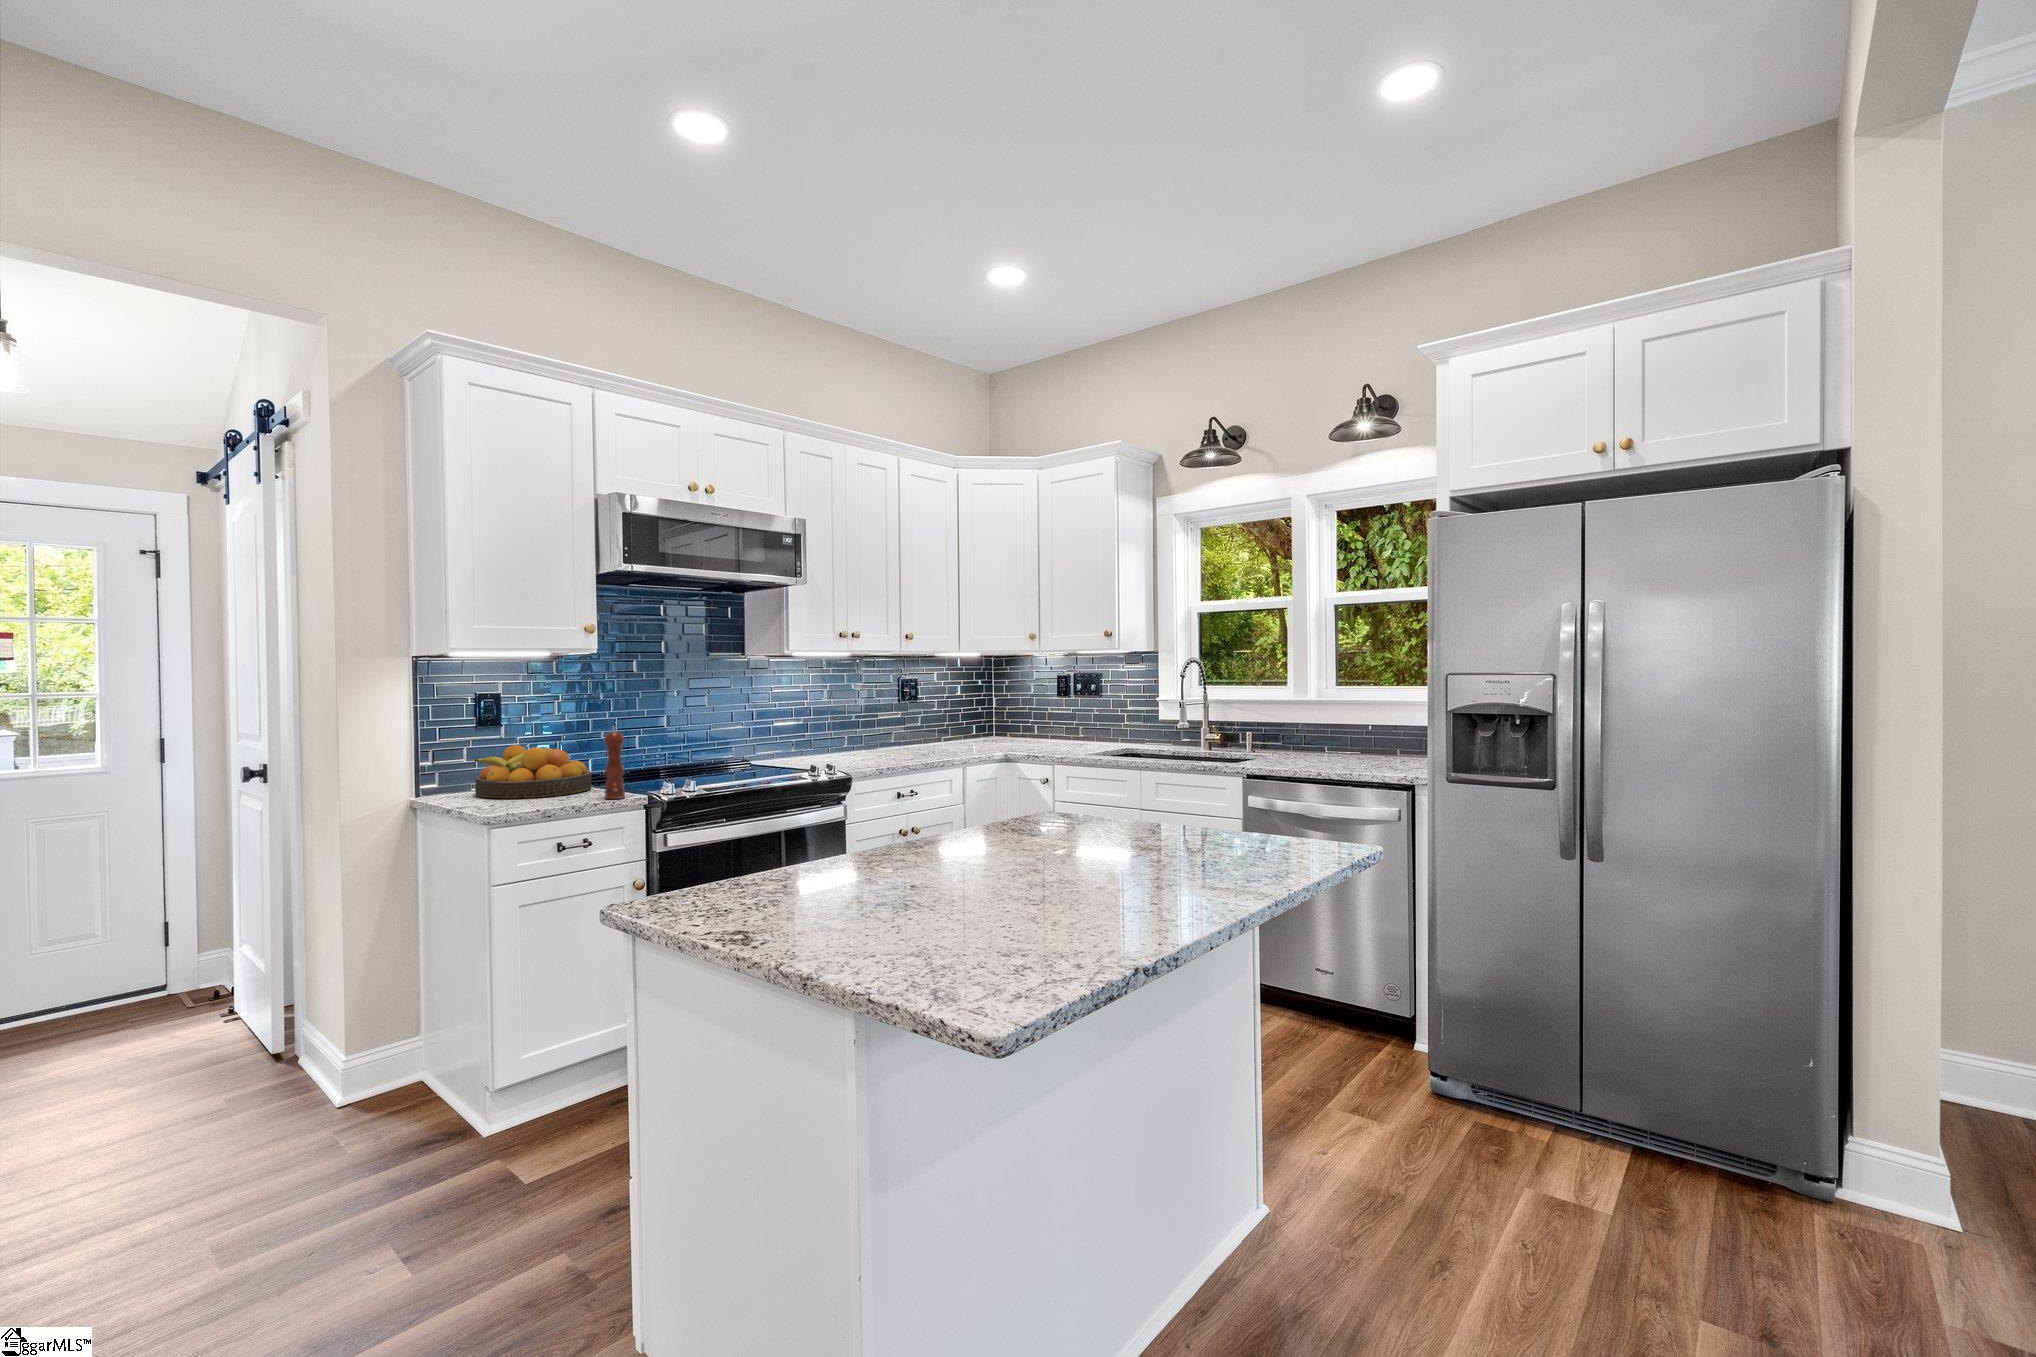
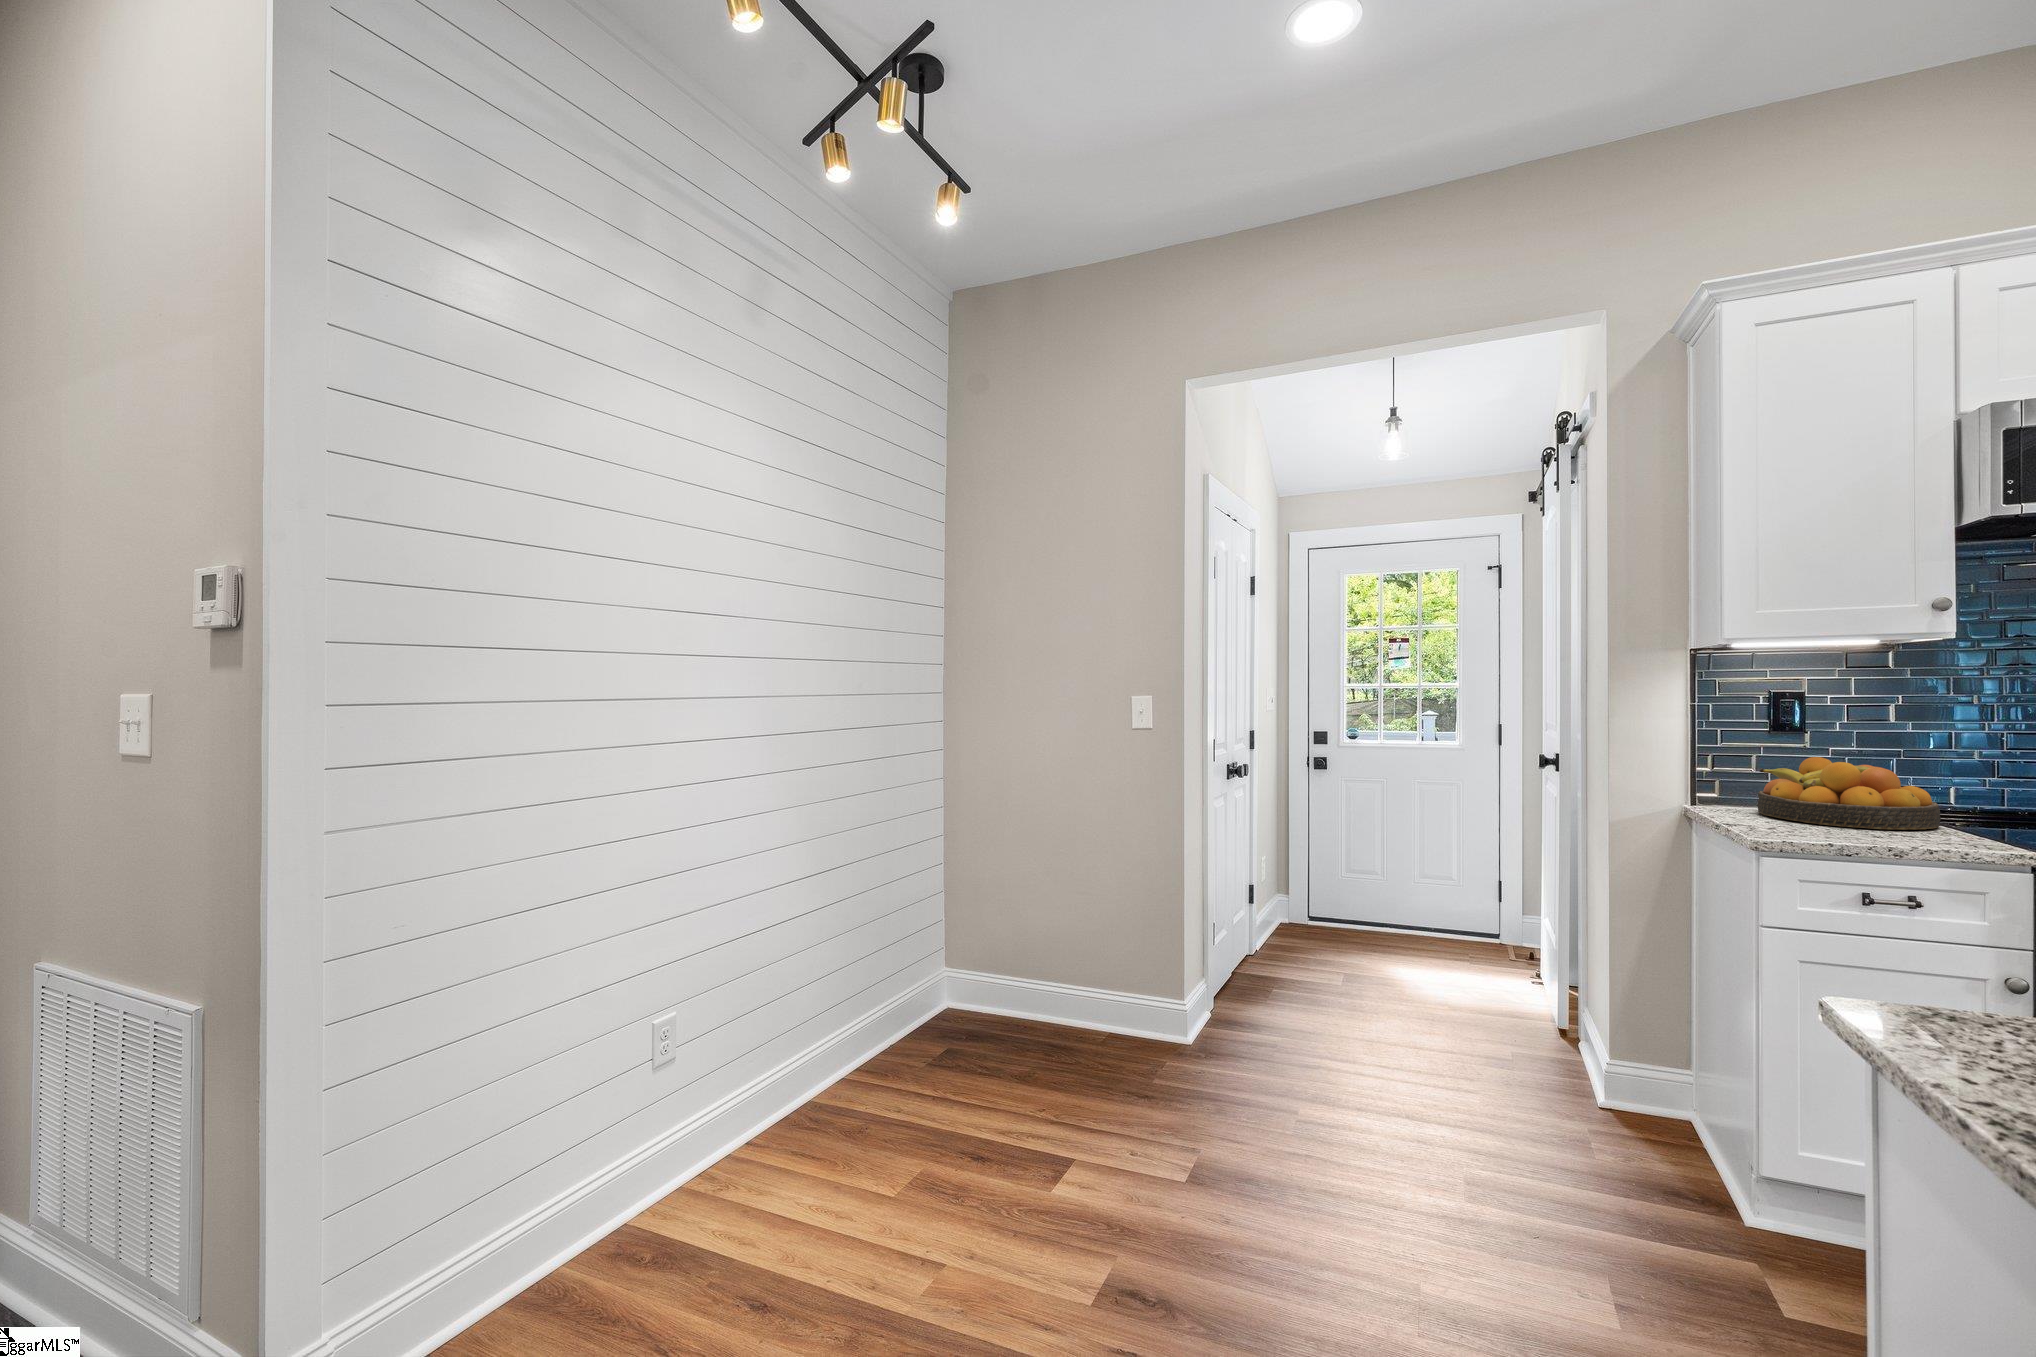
pepper mill: present [604,727,625,799] -> none [1950,742,1991,849]

